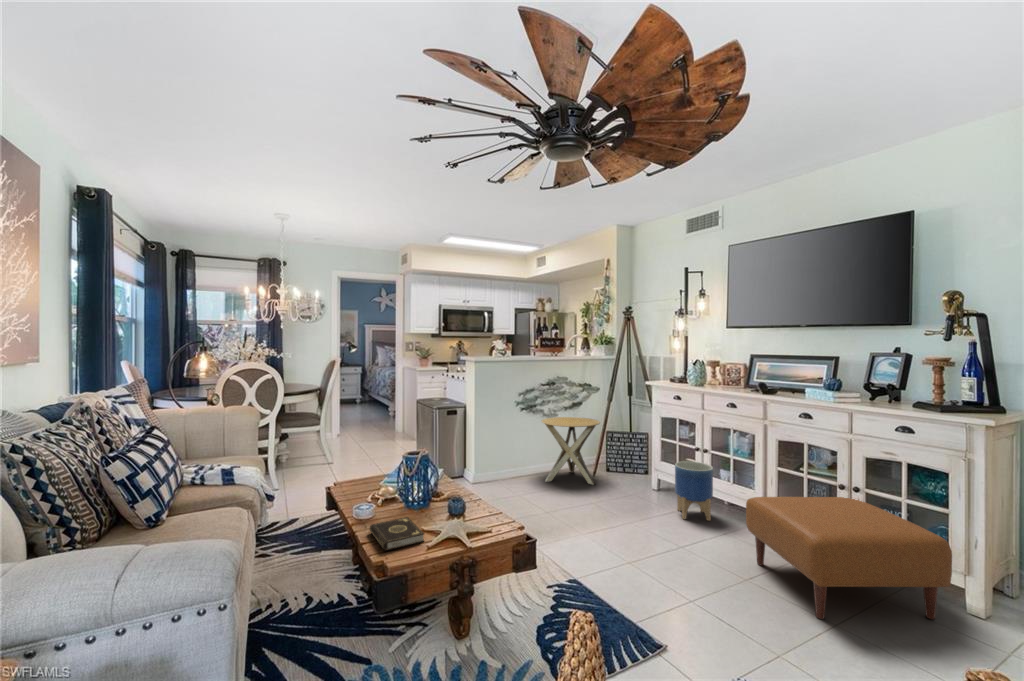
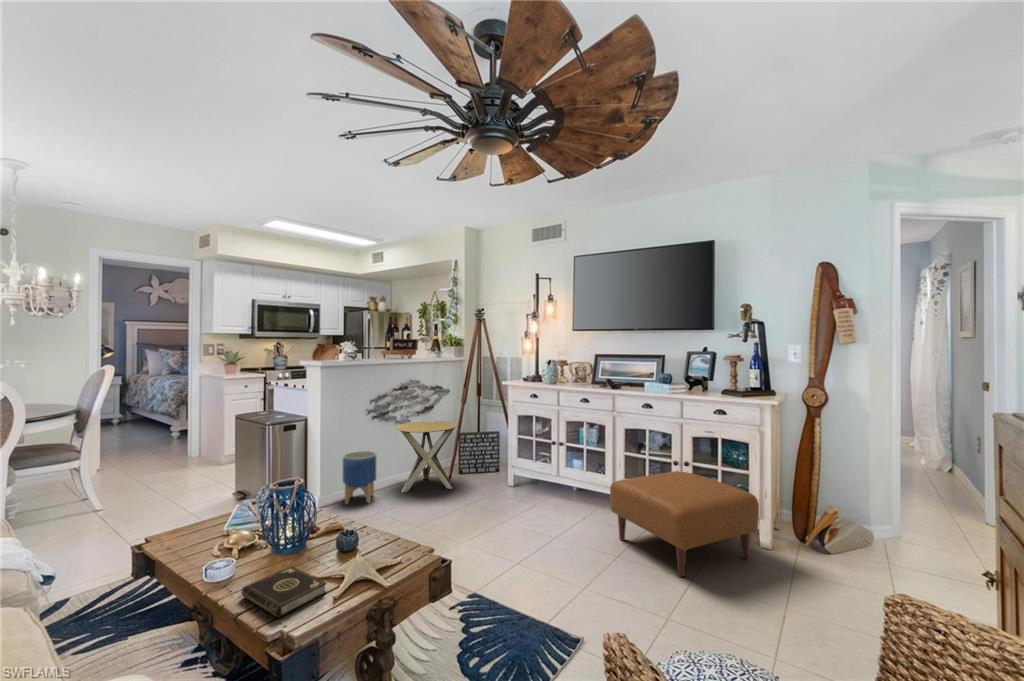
planter: present [675,461,713,521] -> present [343,451,376,504]

